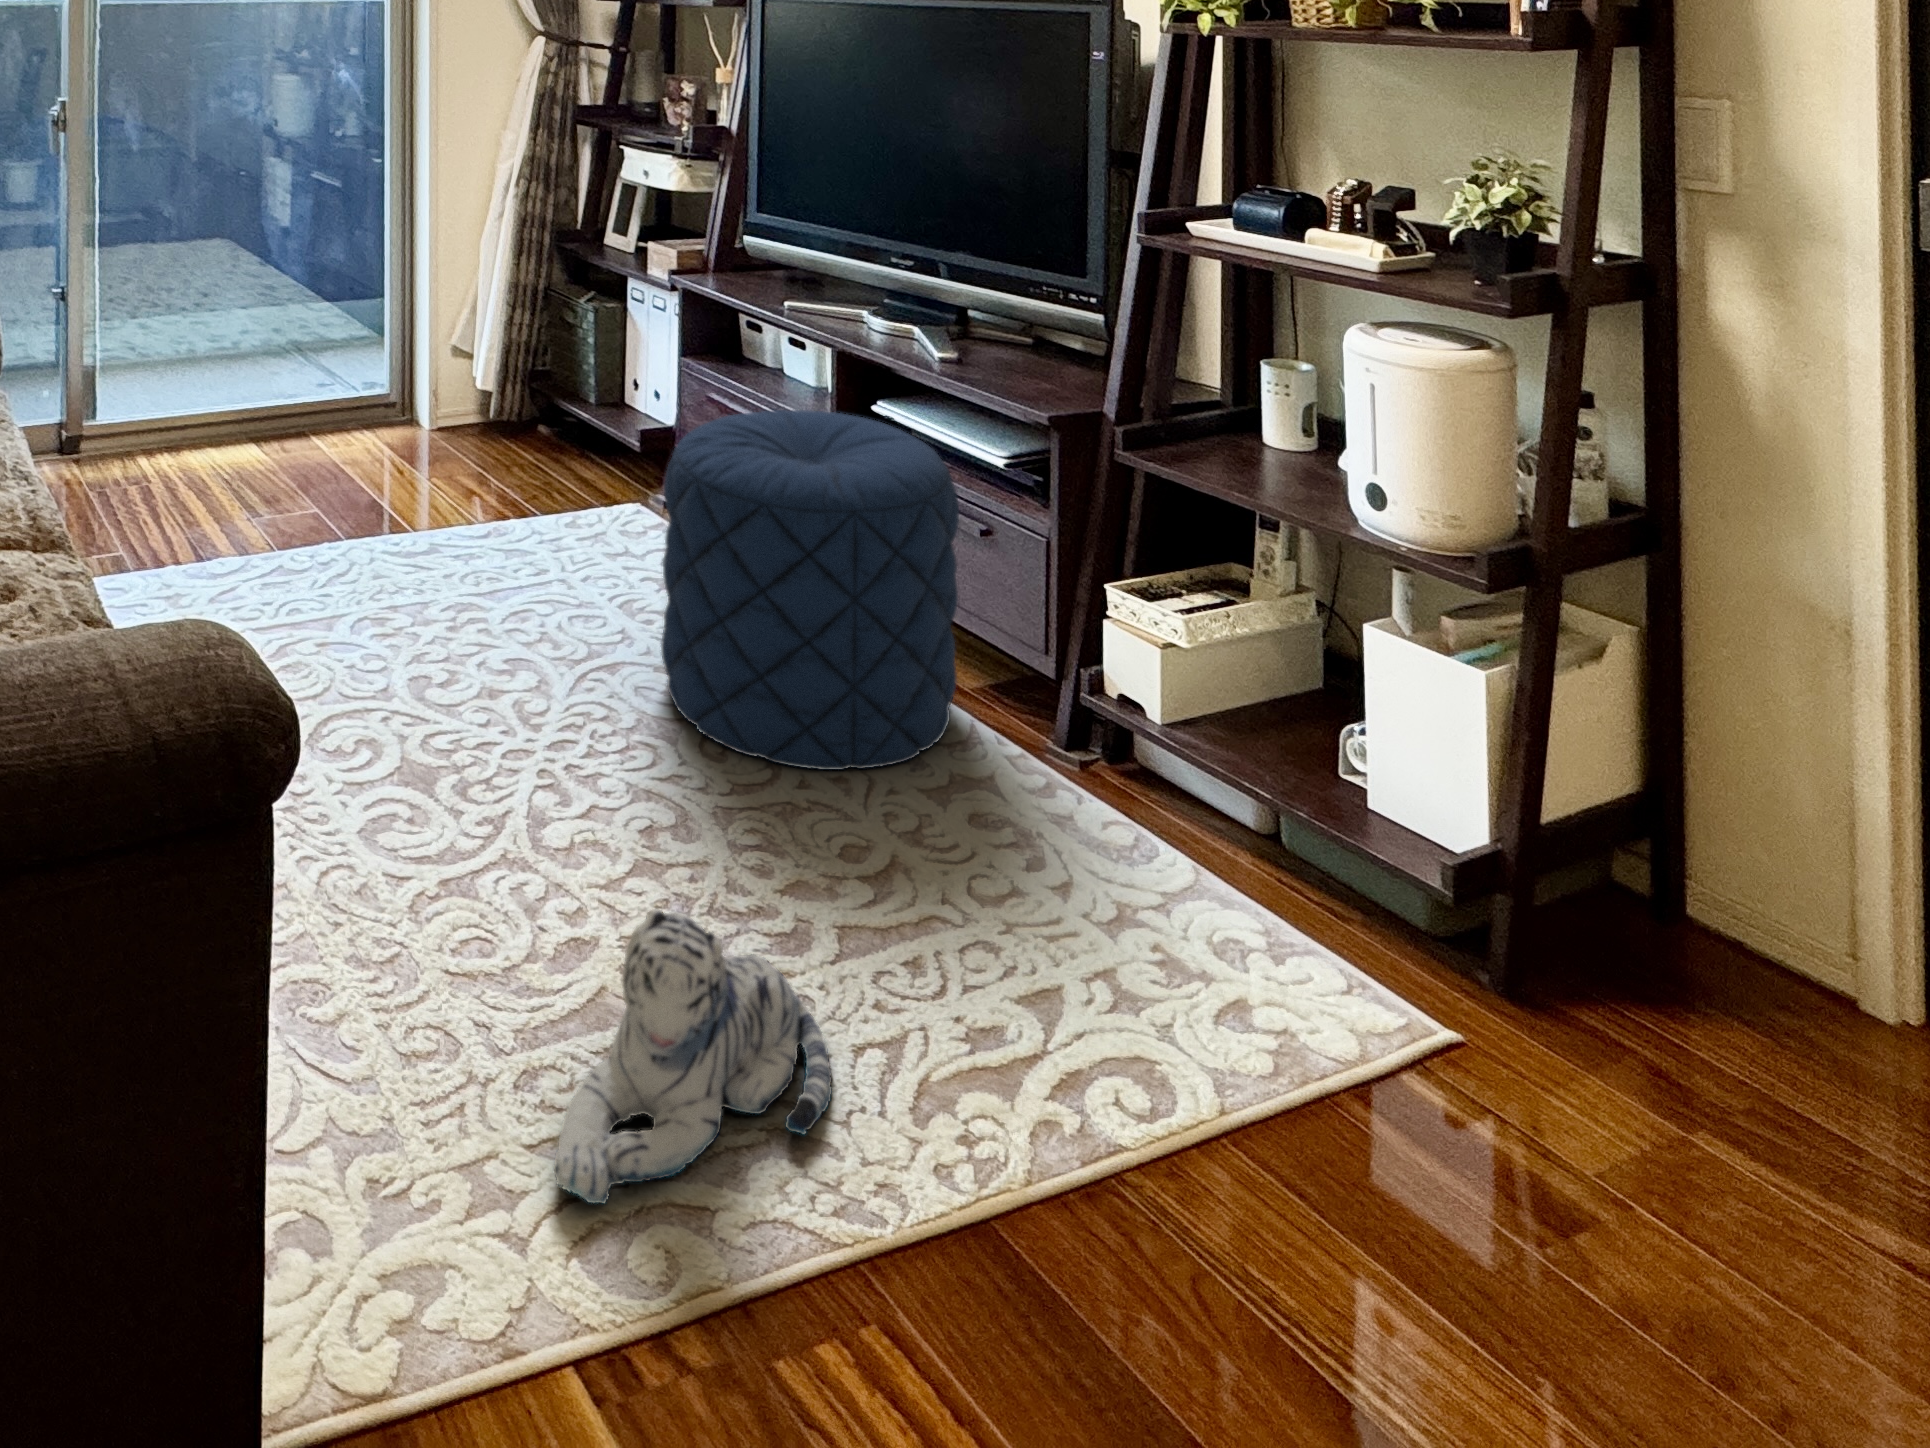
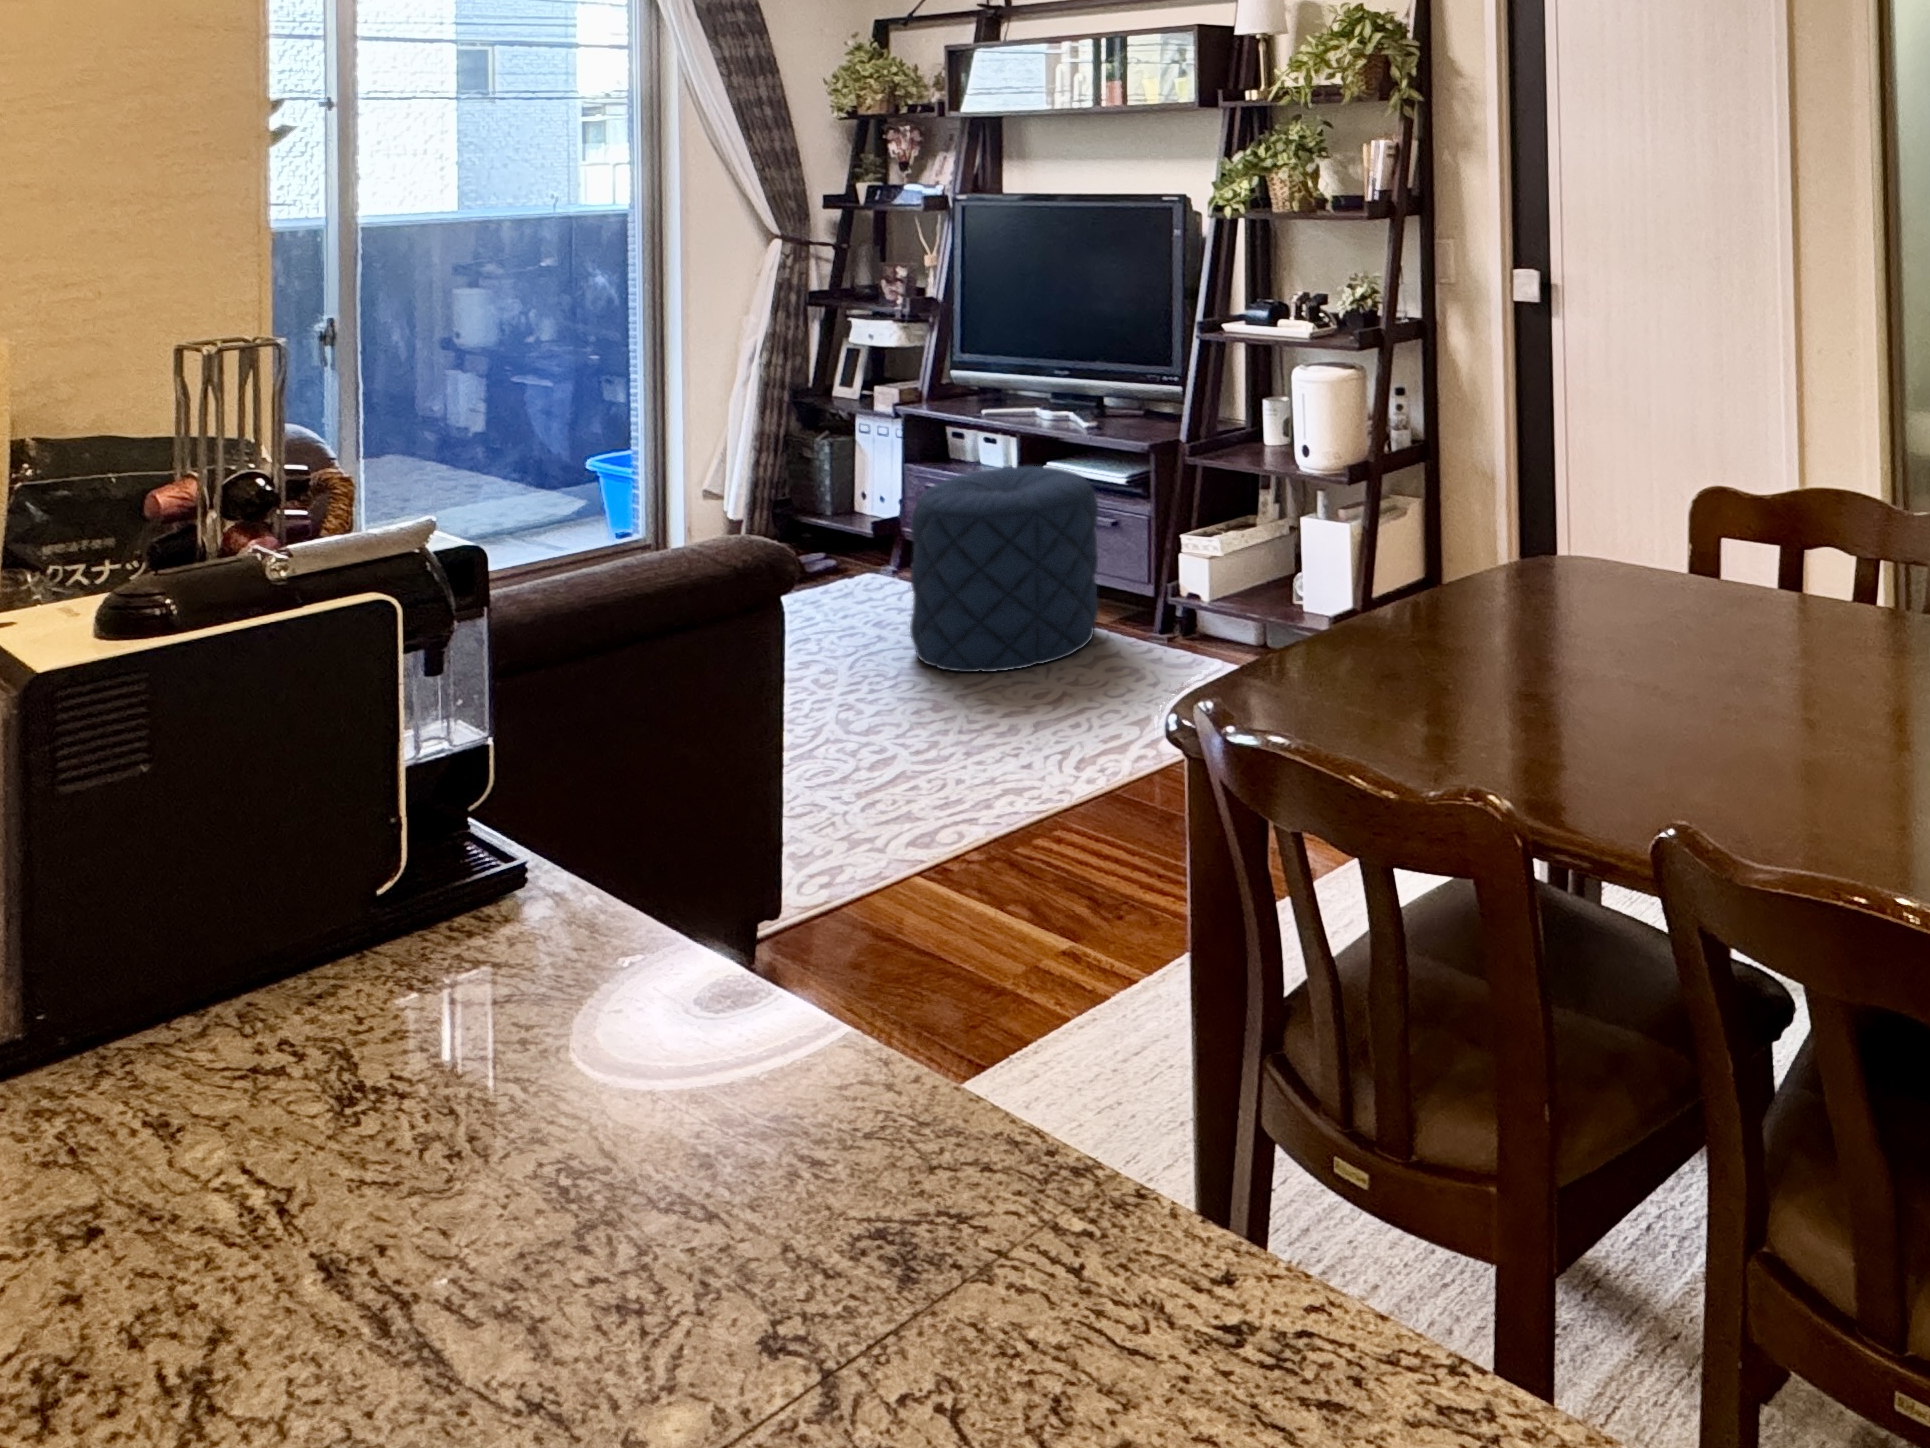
plush toy: present [554,909,832,1204] -> none [889,694,1033,831]

